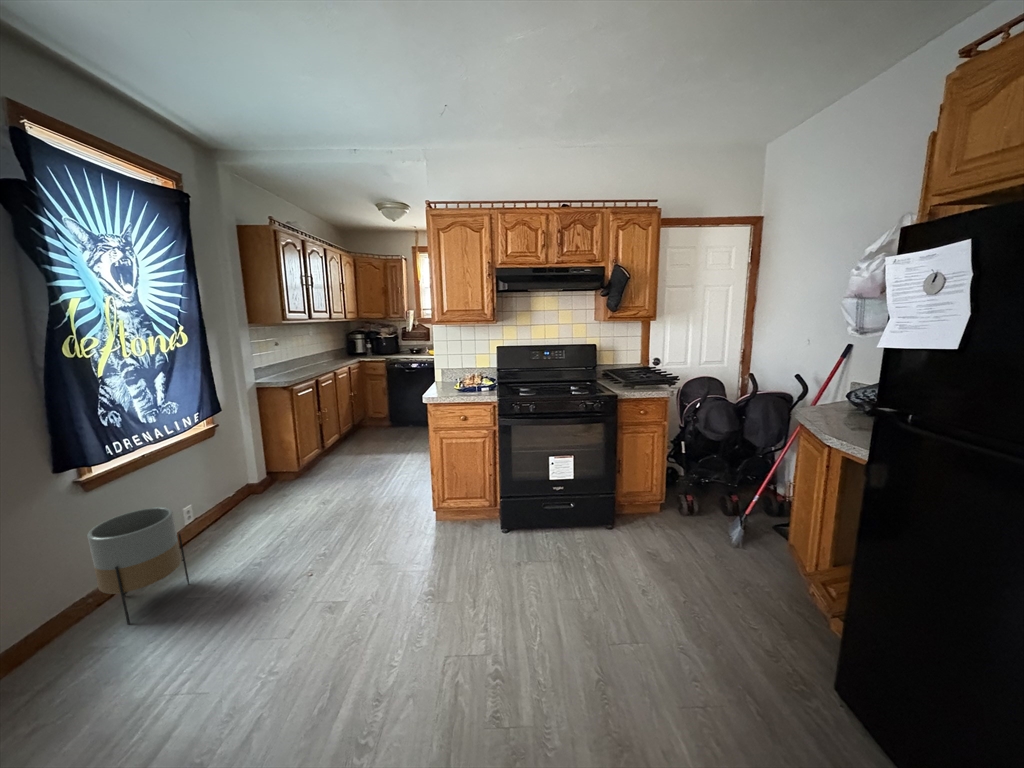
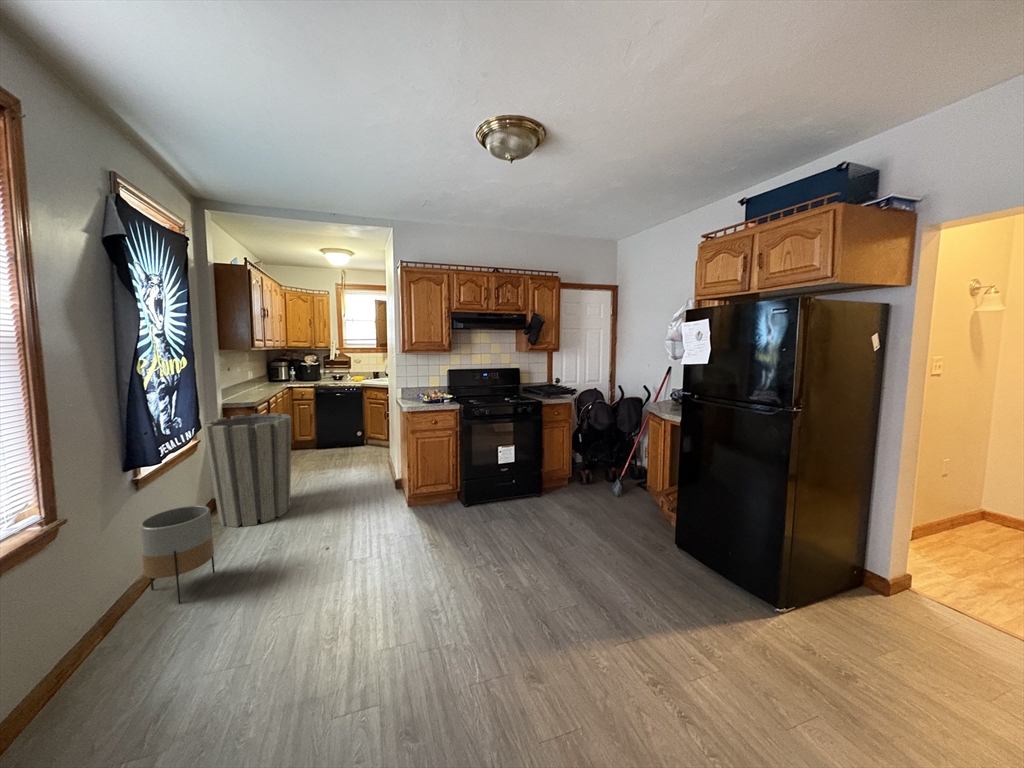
trash can: none [218,395,317,521] -> present [203,413,291,527]

